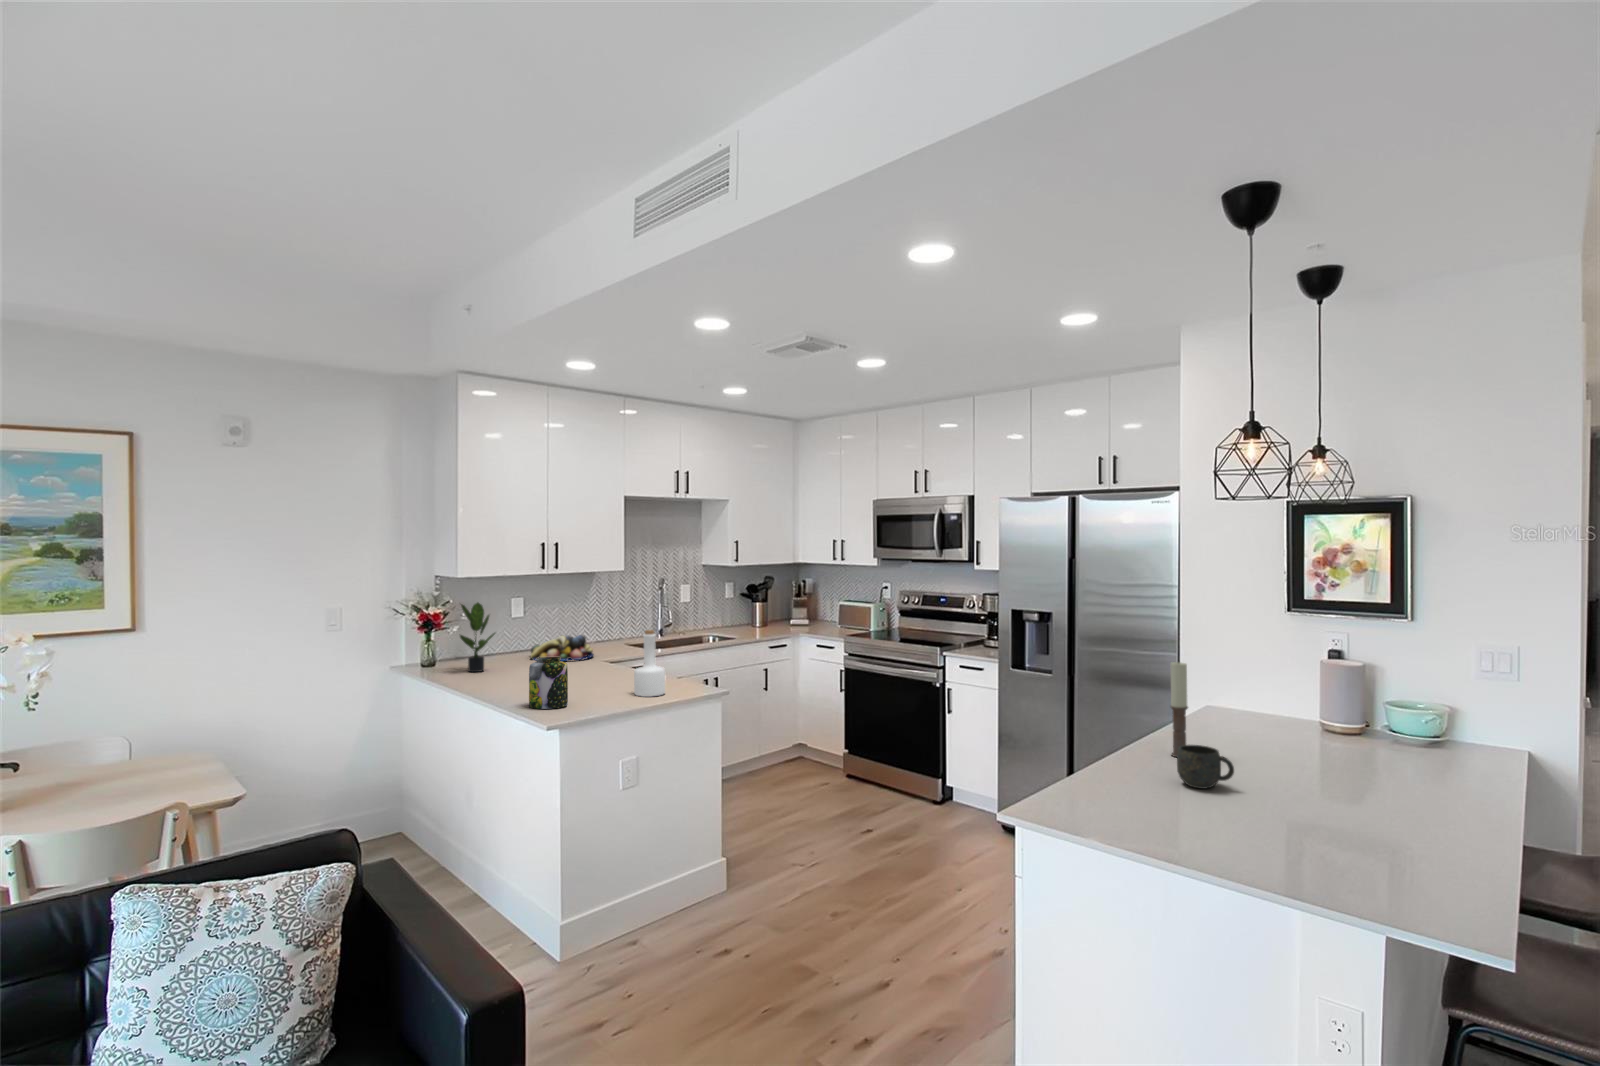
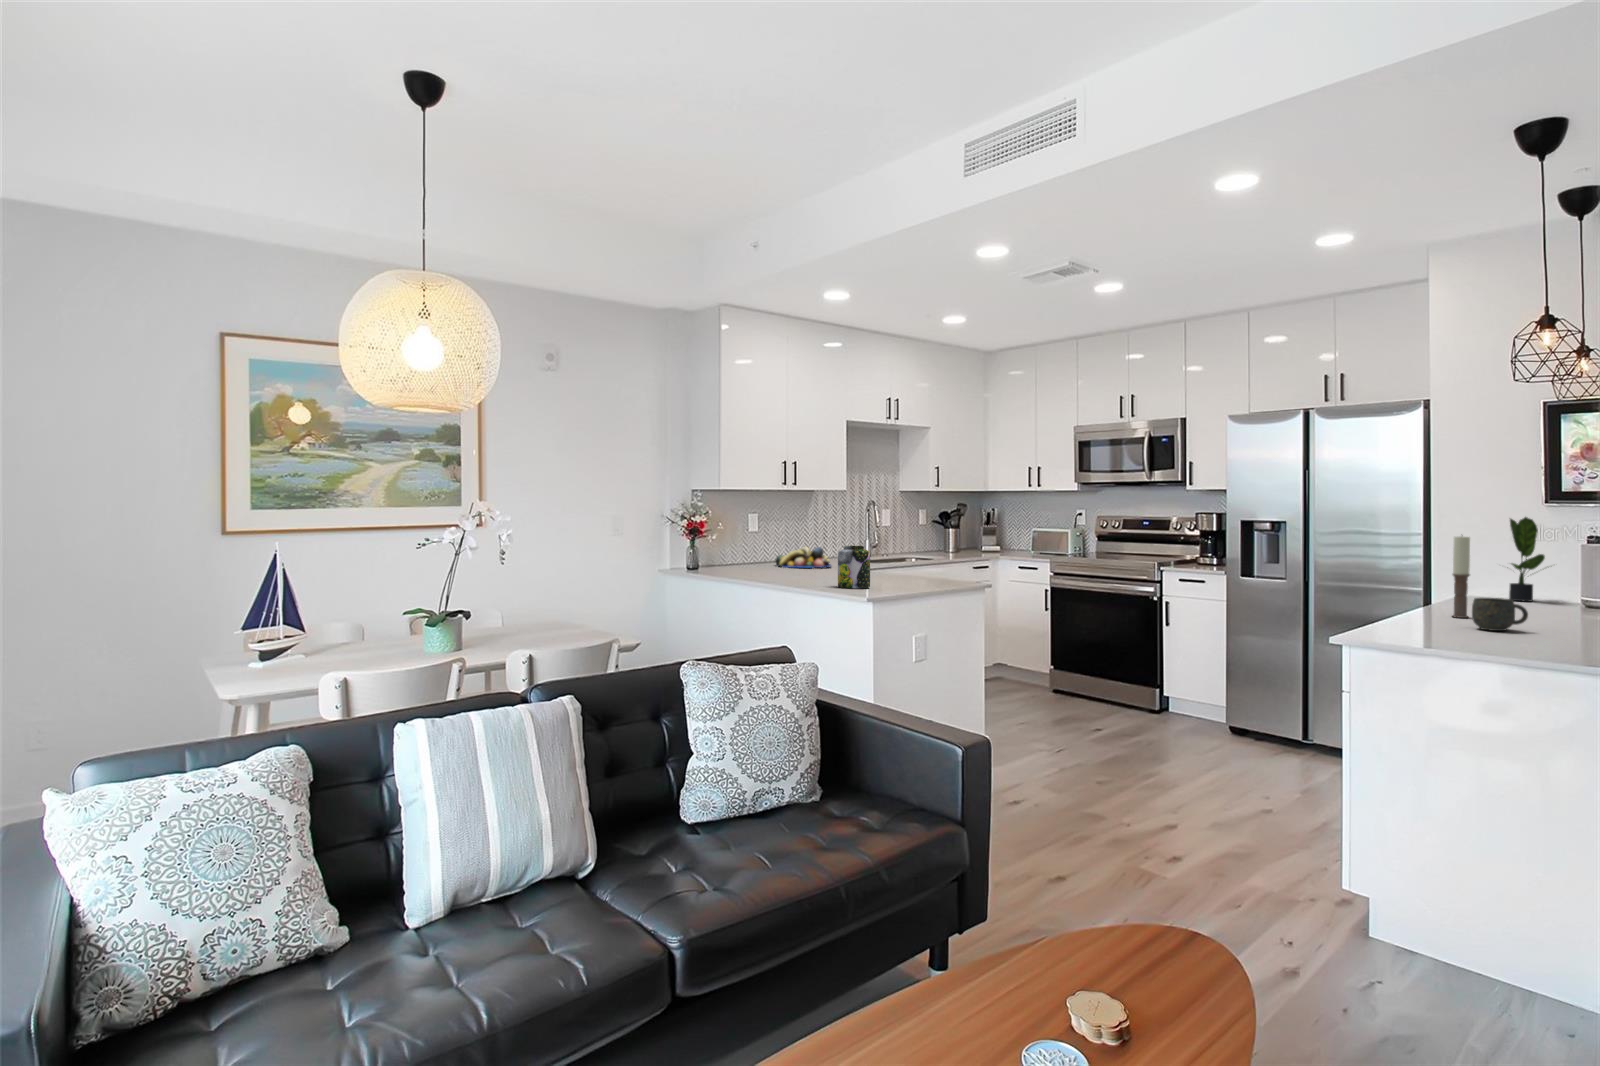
potted plant: present [460,602,495,672] -> present [1509,517,1545,602]
bottle: present [634,630,665,697] -> none [912,528,939,586]

